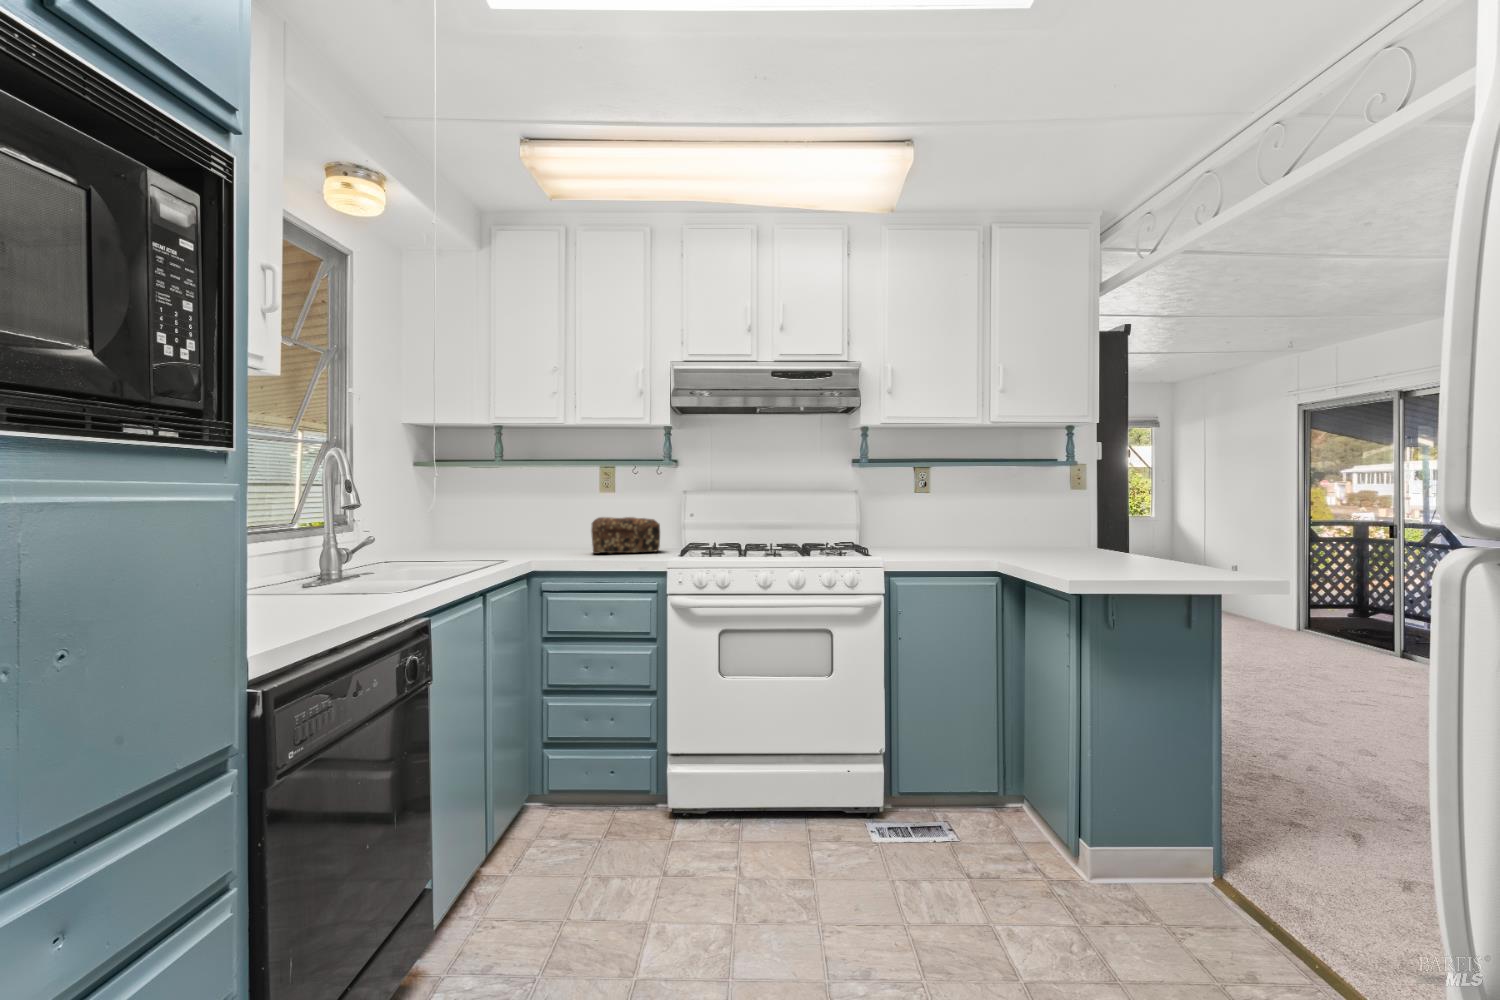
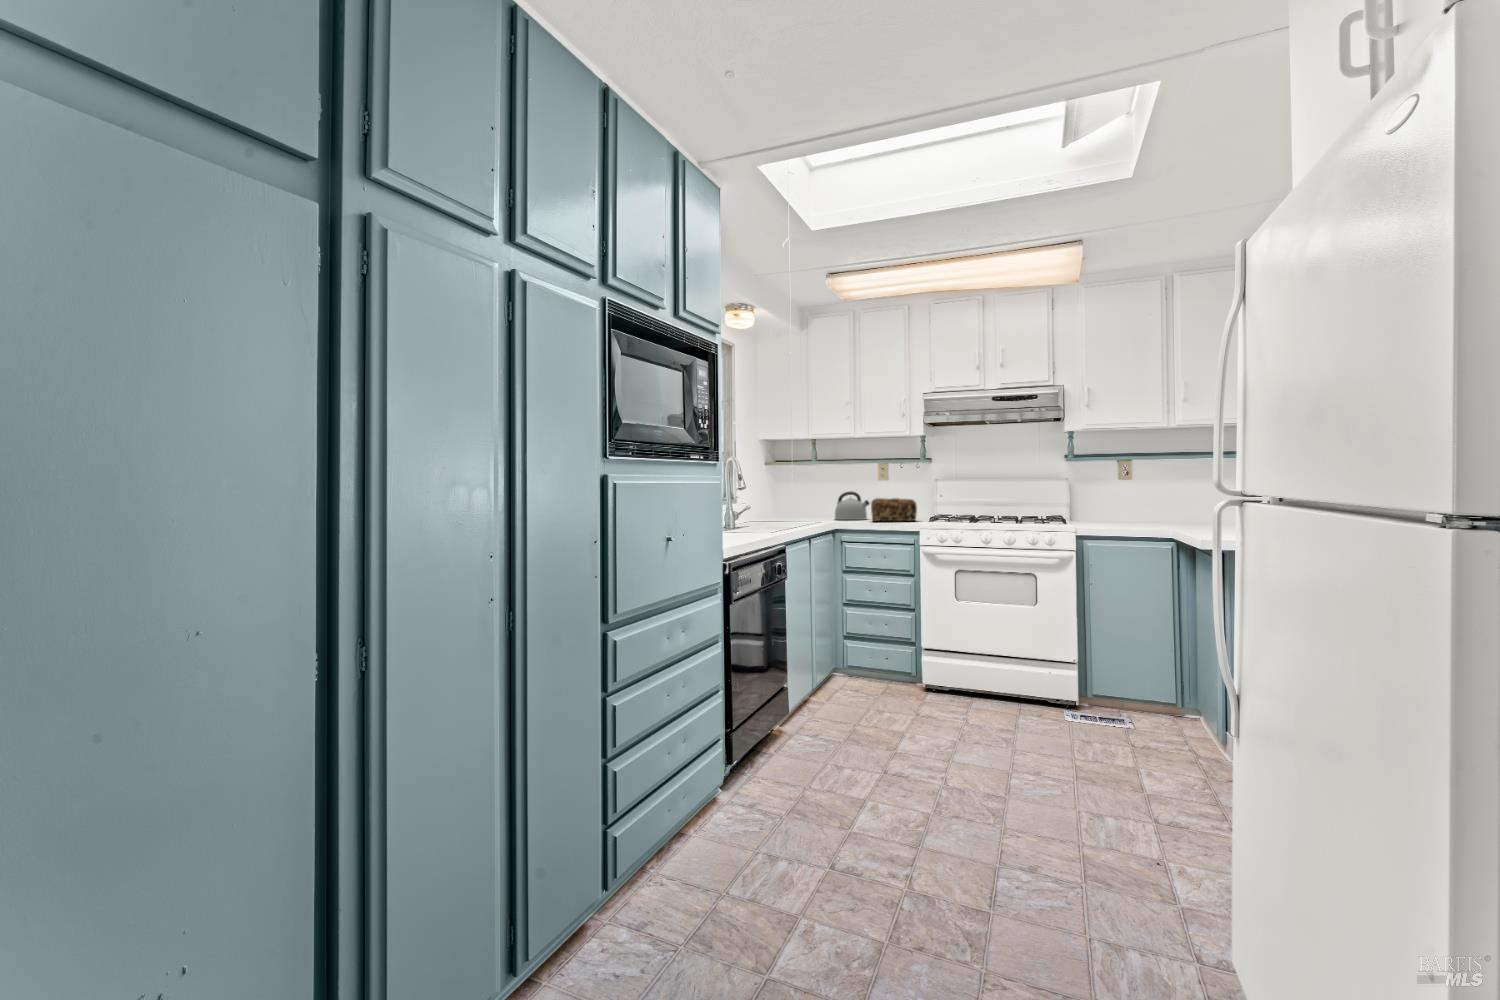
kettle: none [533,506,589,550] -> present [835,492,869,520]

